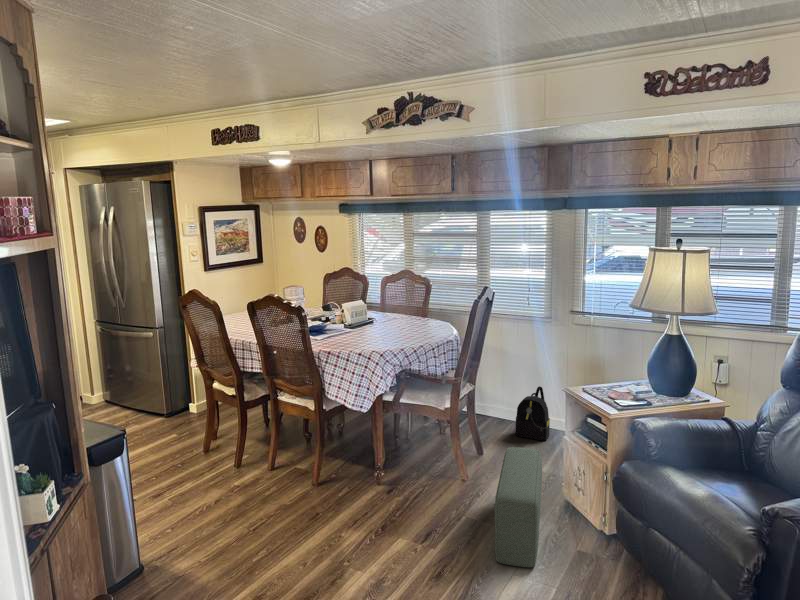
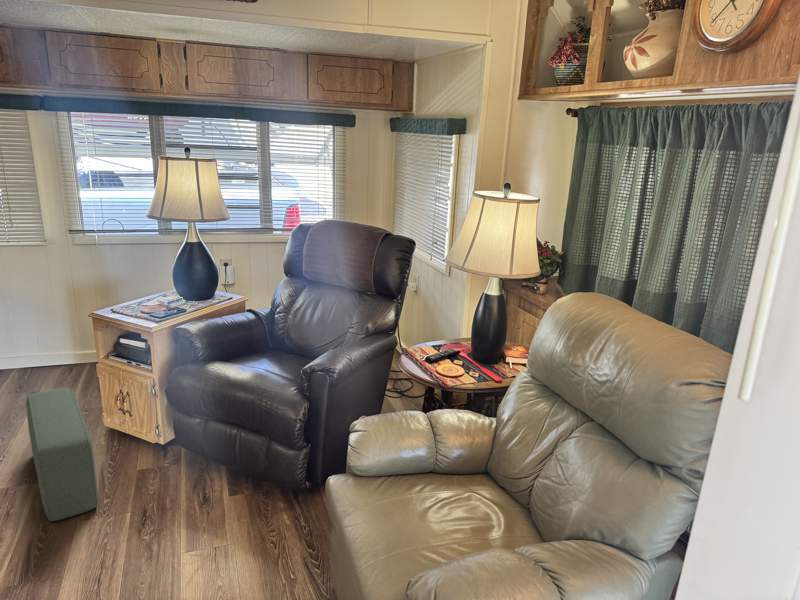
backpack: present [515,386,550,441] -> none [19,321,66,383]

